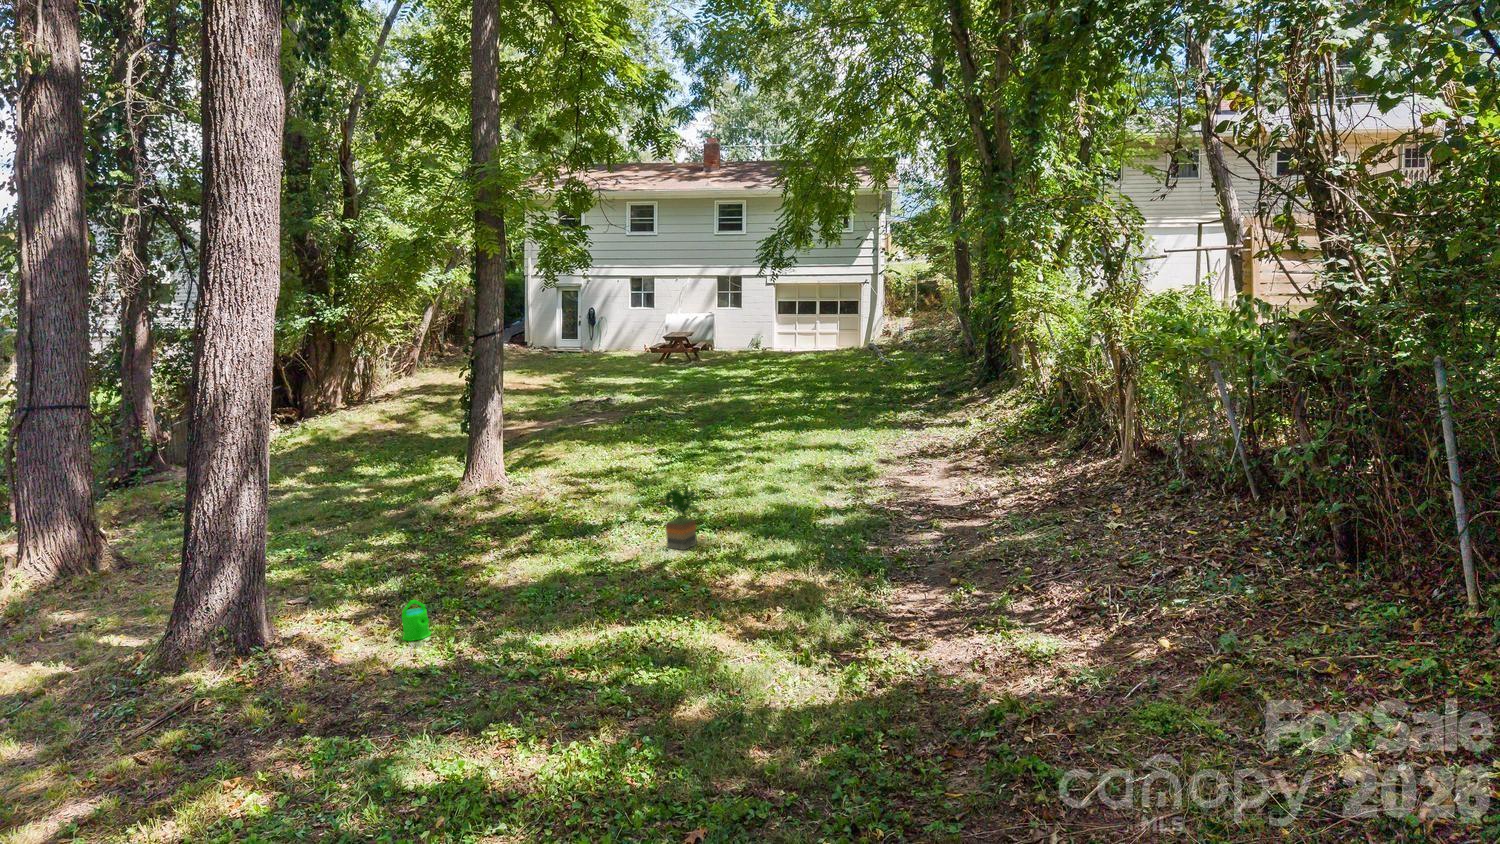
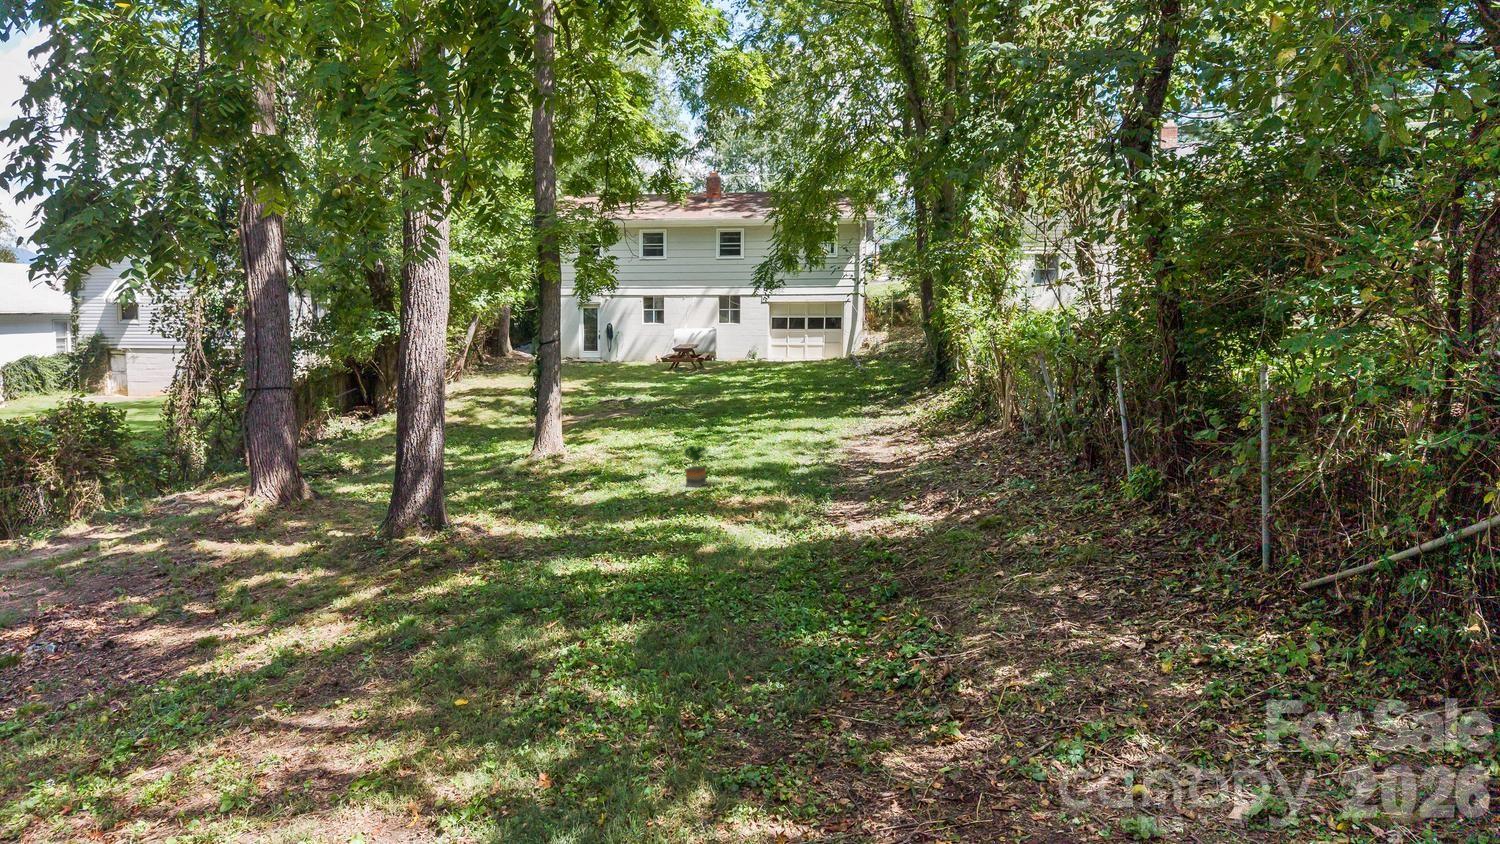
watering can: present [402,600,431,641] -> none [521,505,540,531]

